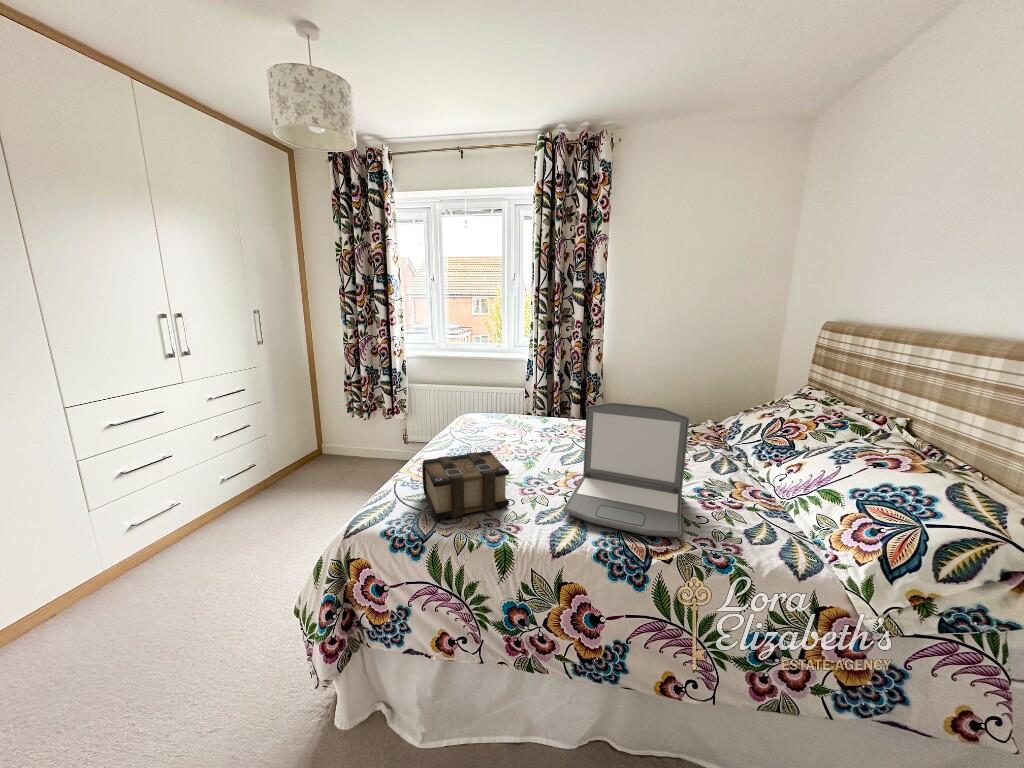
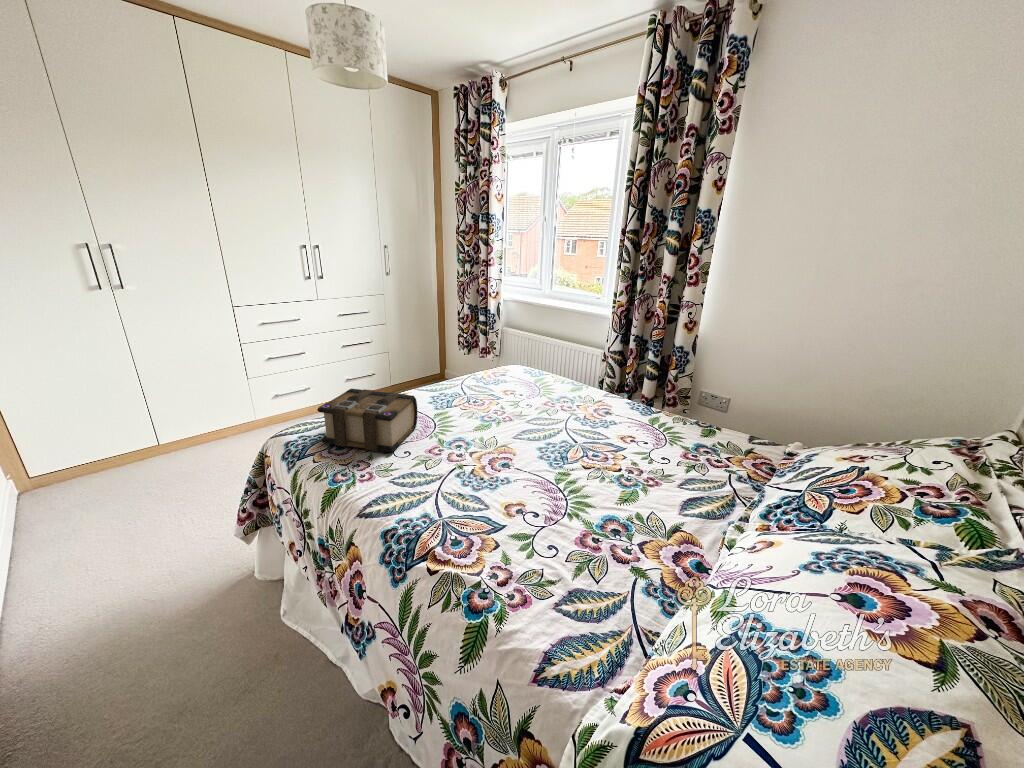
laptop: present [563,402,689,538] -> none [416,369,583,551]

